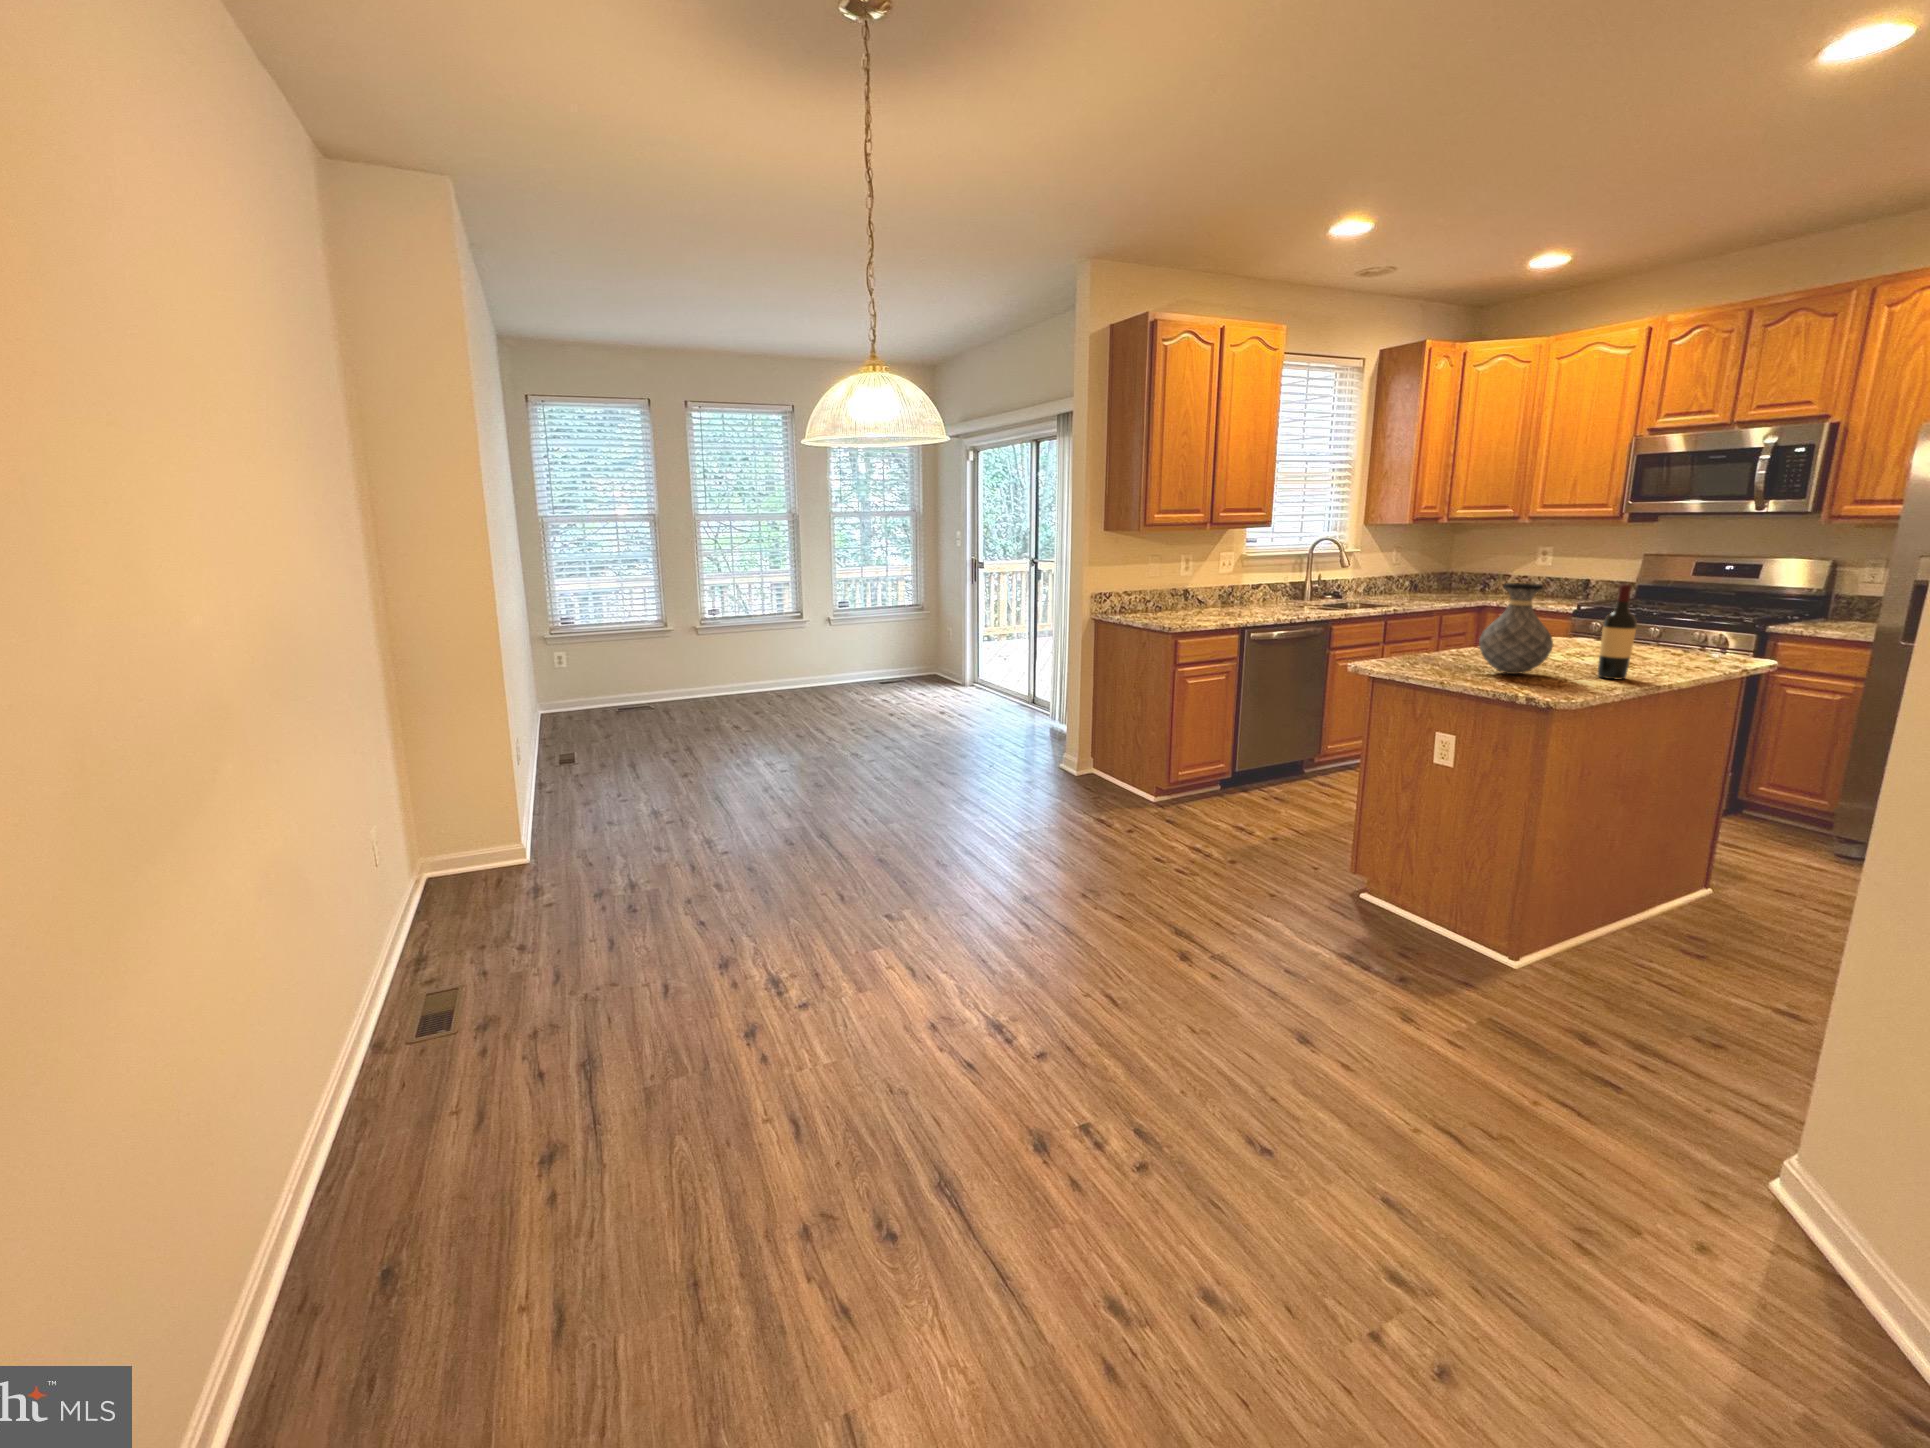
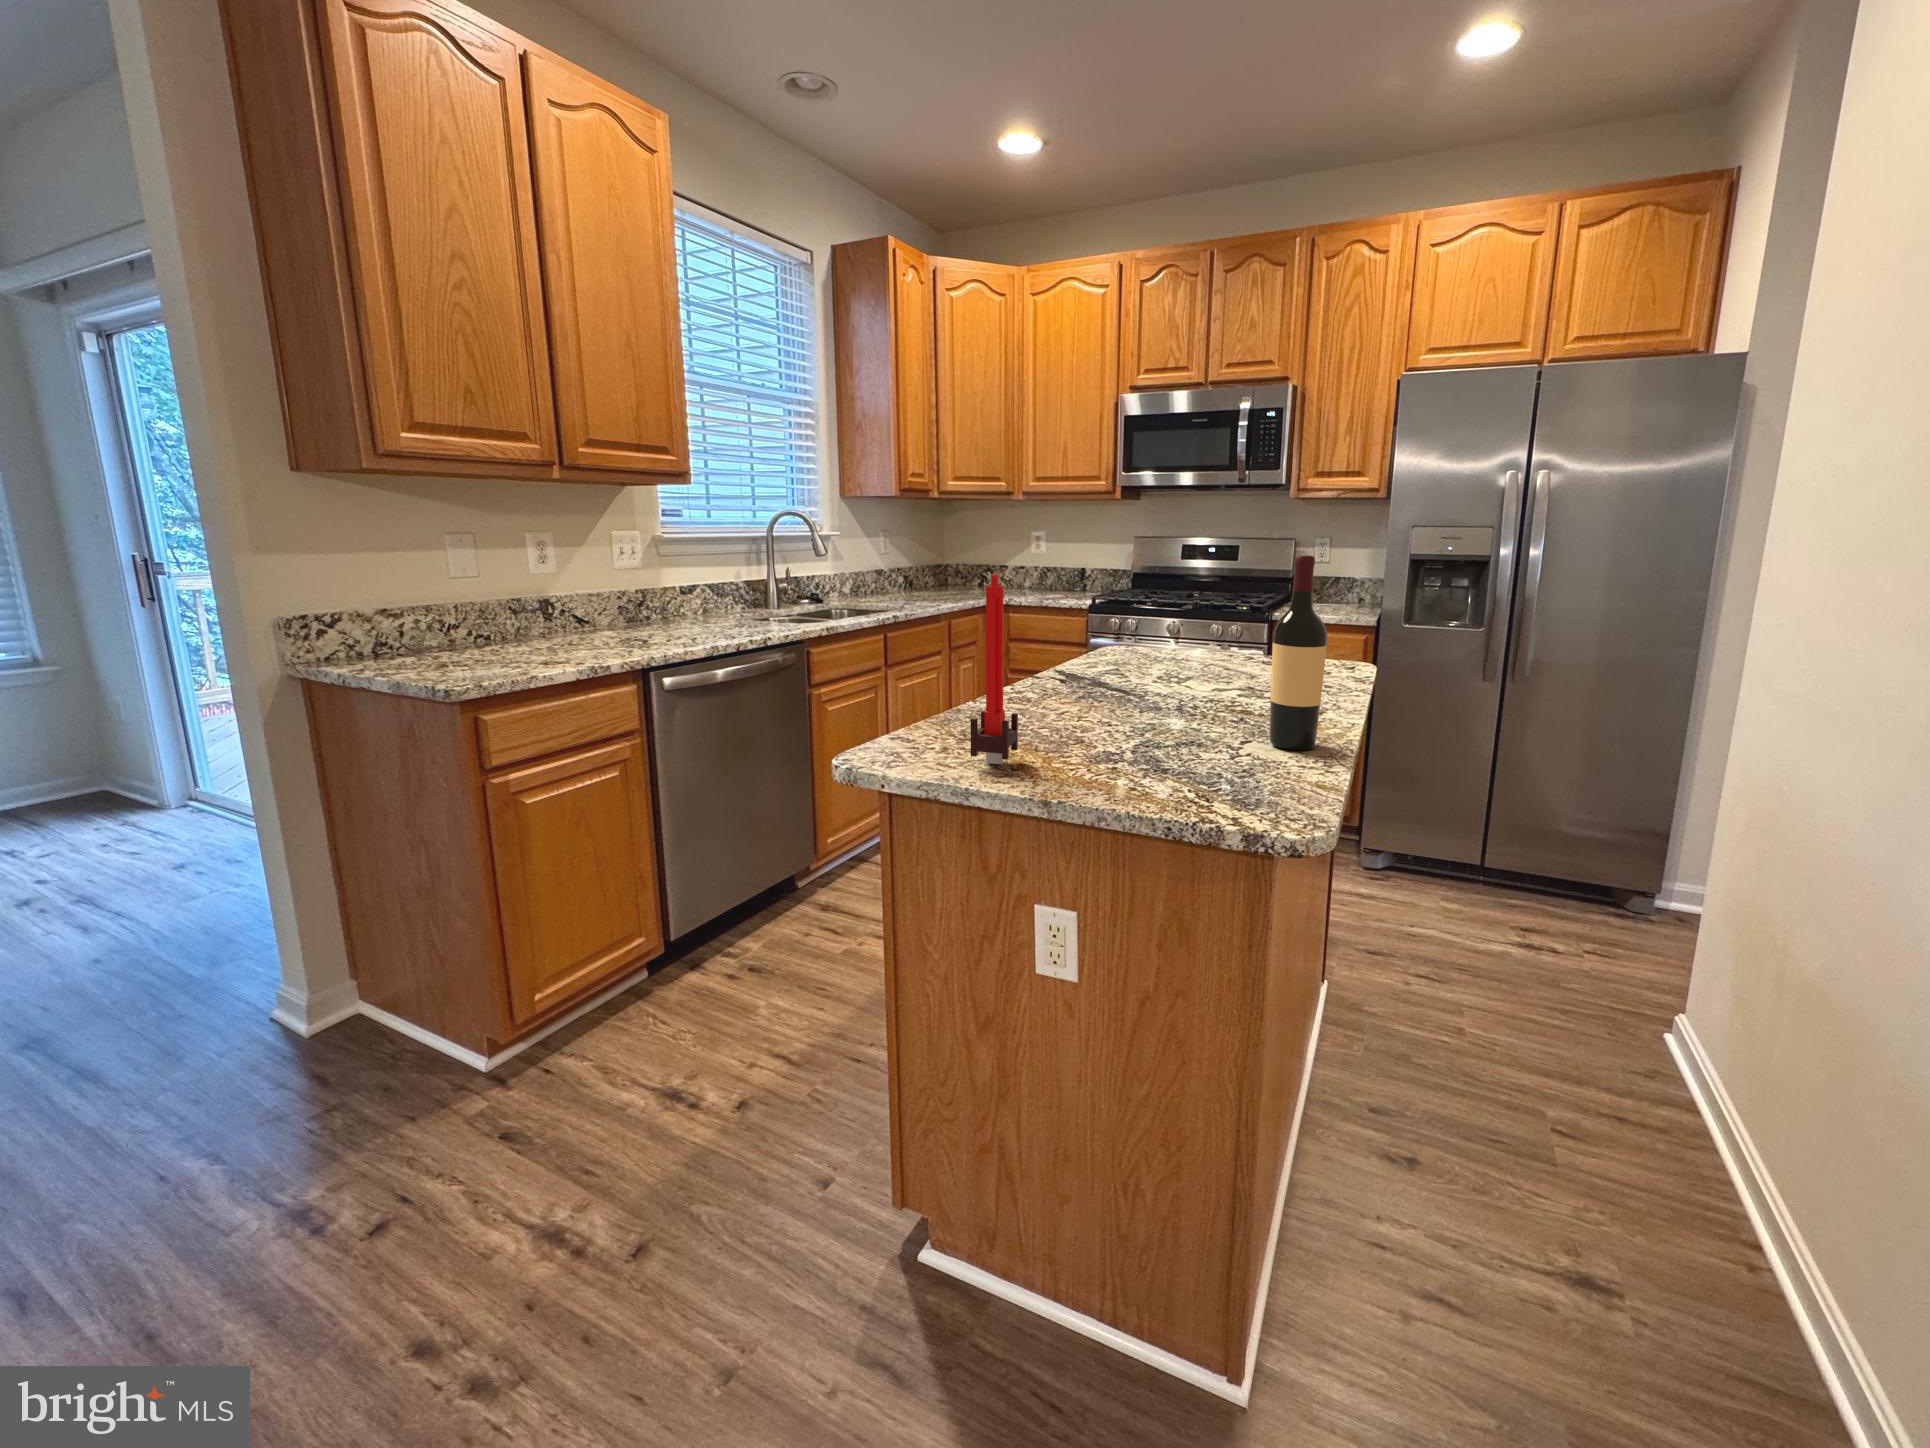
vase: present [1479,583,1553,674] -> none [1076,558,1212,763]
candle: none [1421,588,1448,668] -> present [970,575,1018,764]

